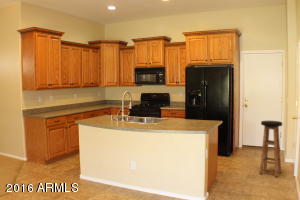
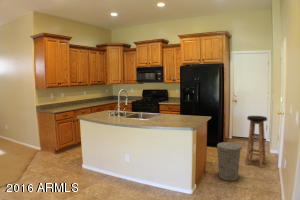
trash can: none [230,149,256,190] -> present [217,142,242,181]

